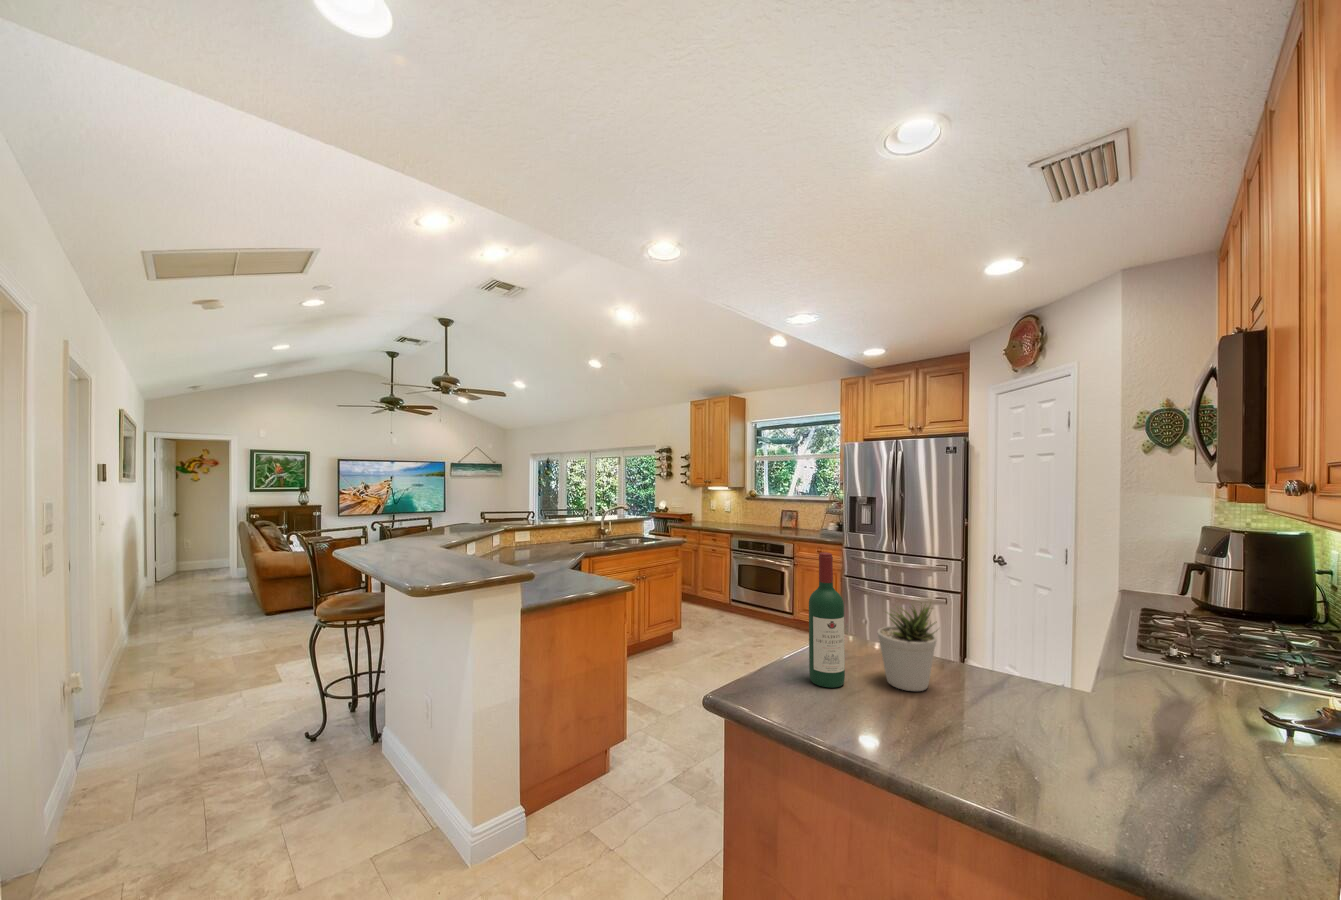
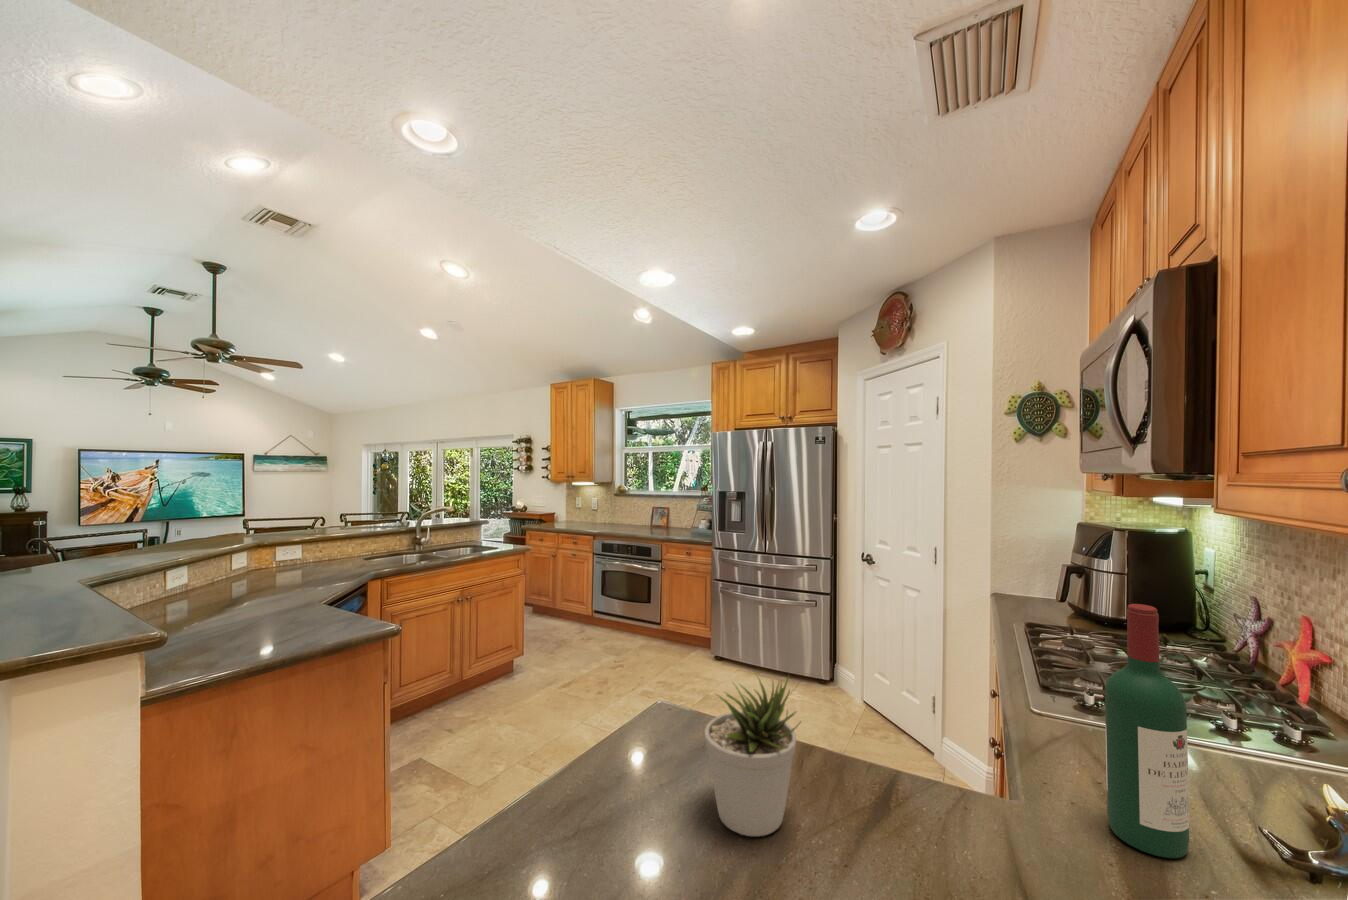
wine bottle: present [809,552,845,688] -> present [1105,604,1189,858]

